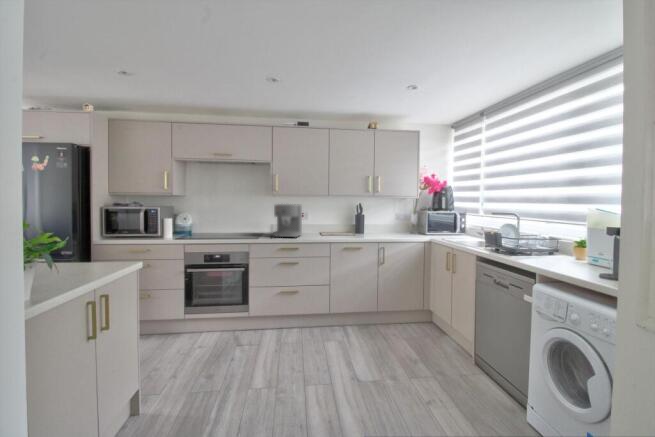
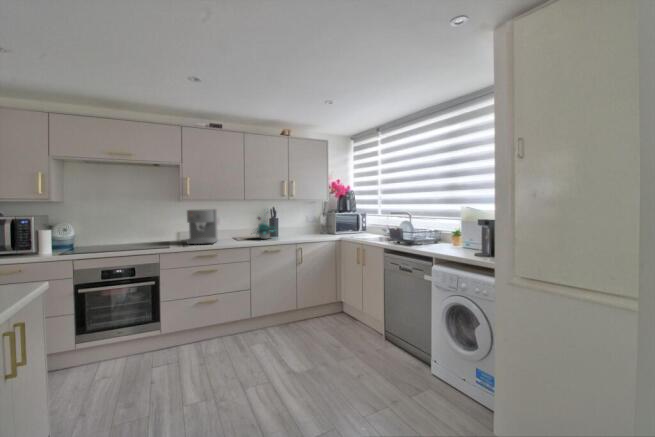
plant: none [333,205,361,236] -> present [255,217,276,239]

